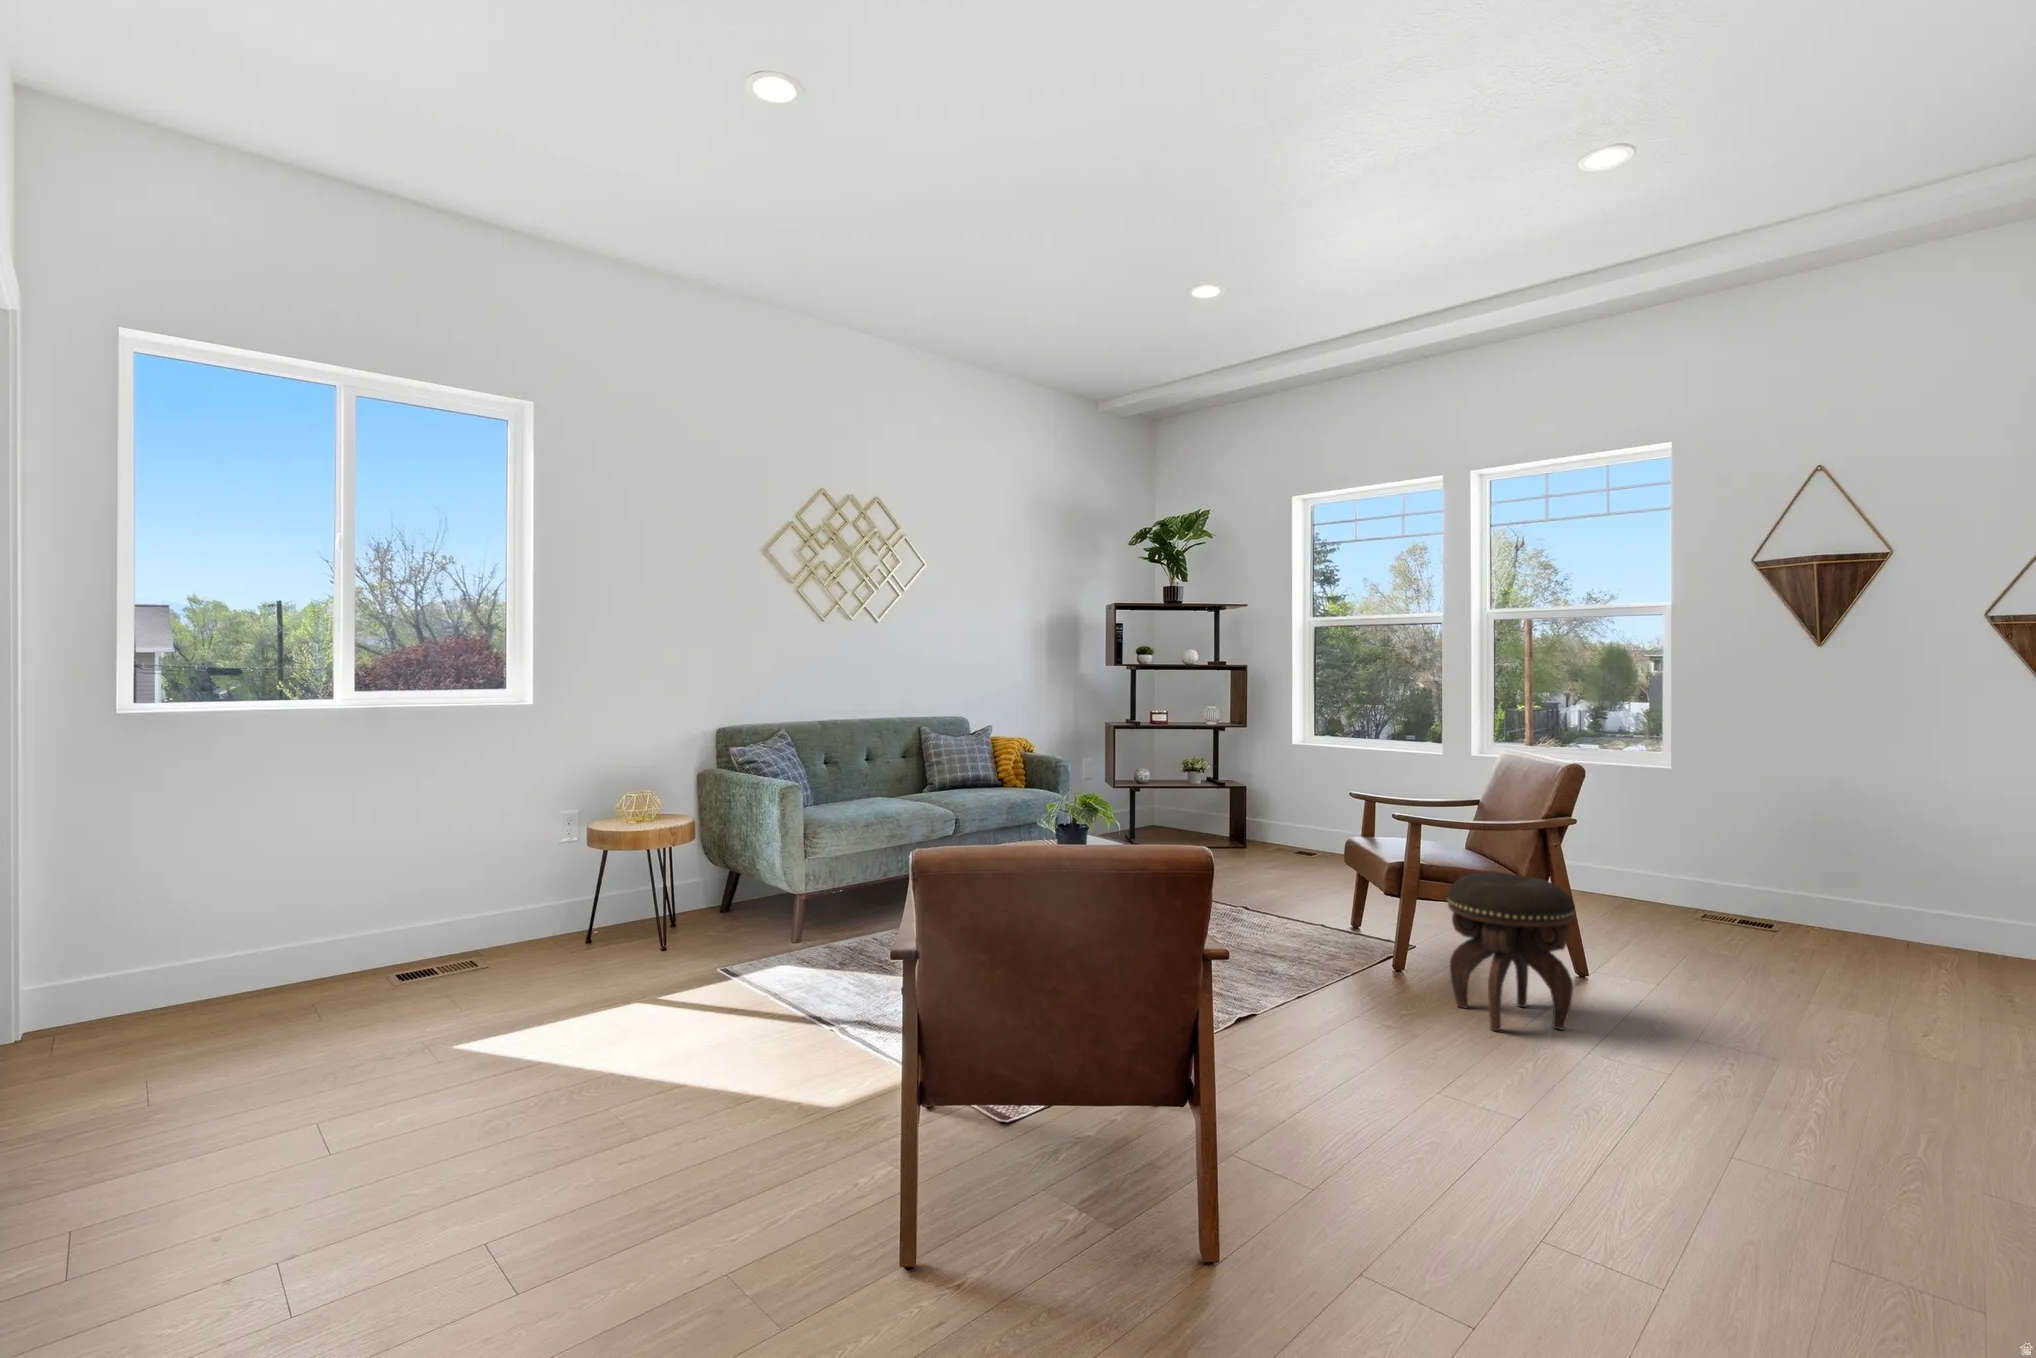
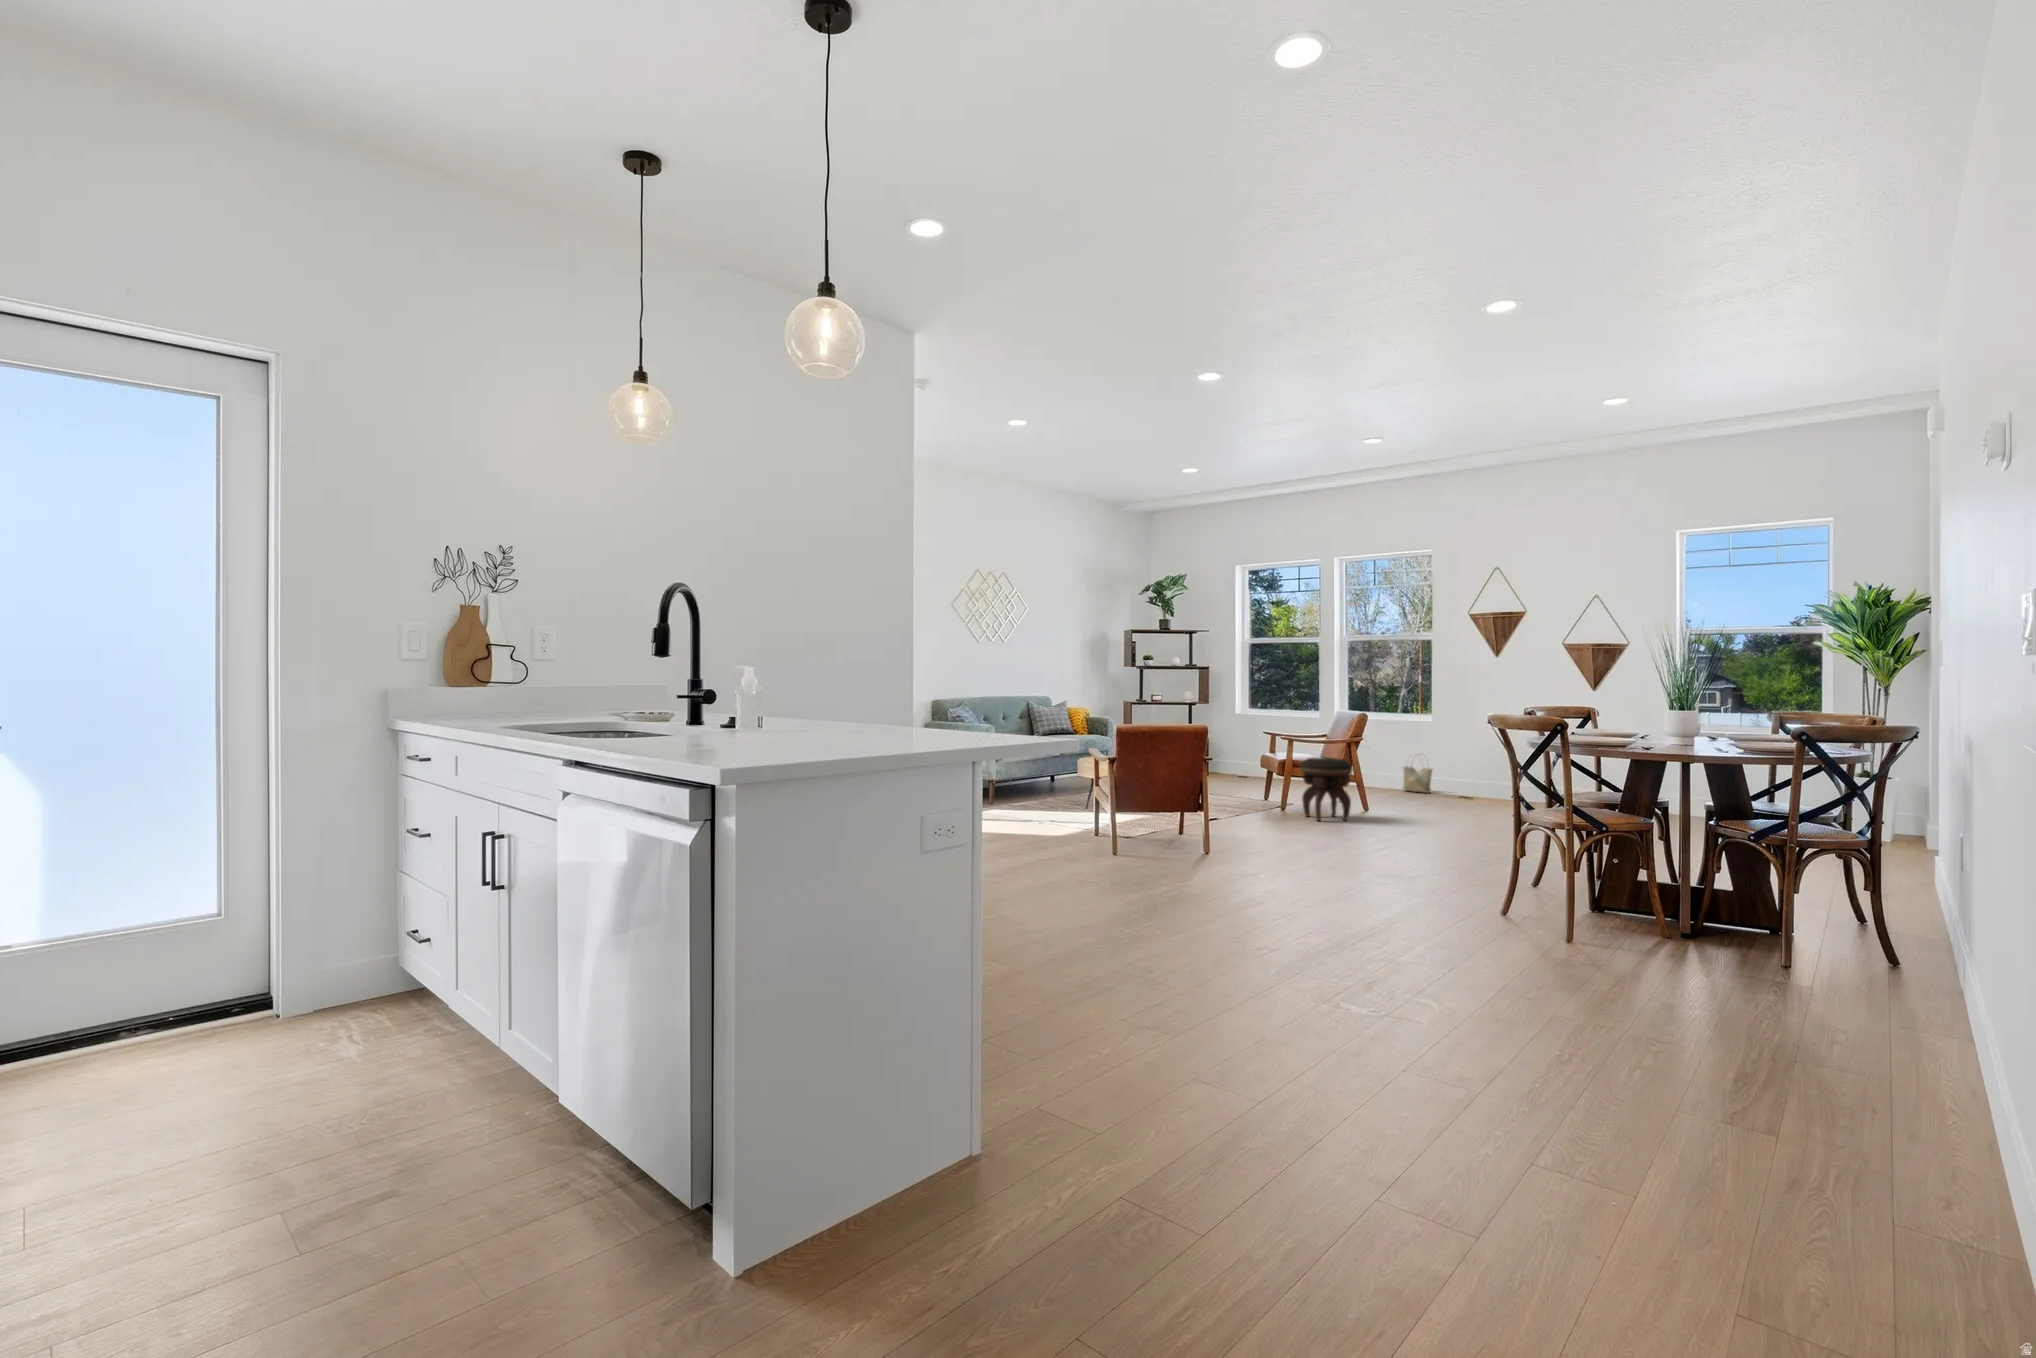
woven basket: none [1611,830,1675,907] -> present [1403,766,1432,793]

